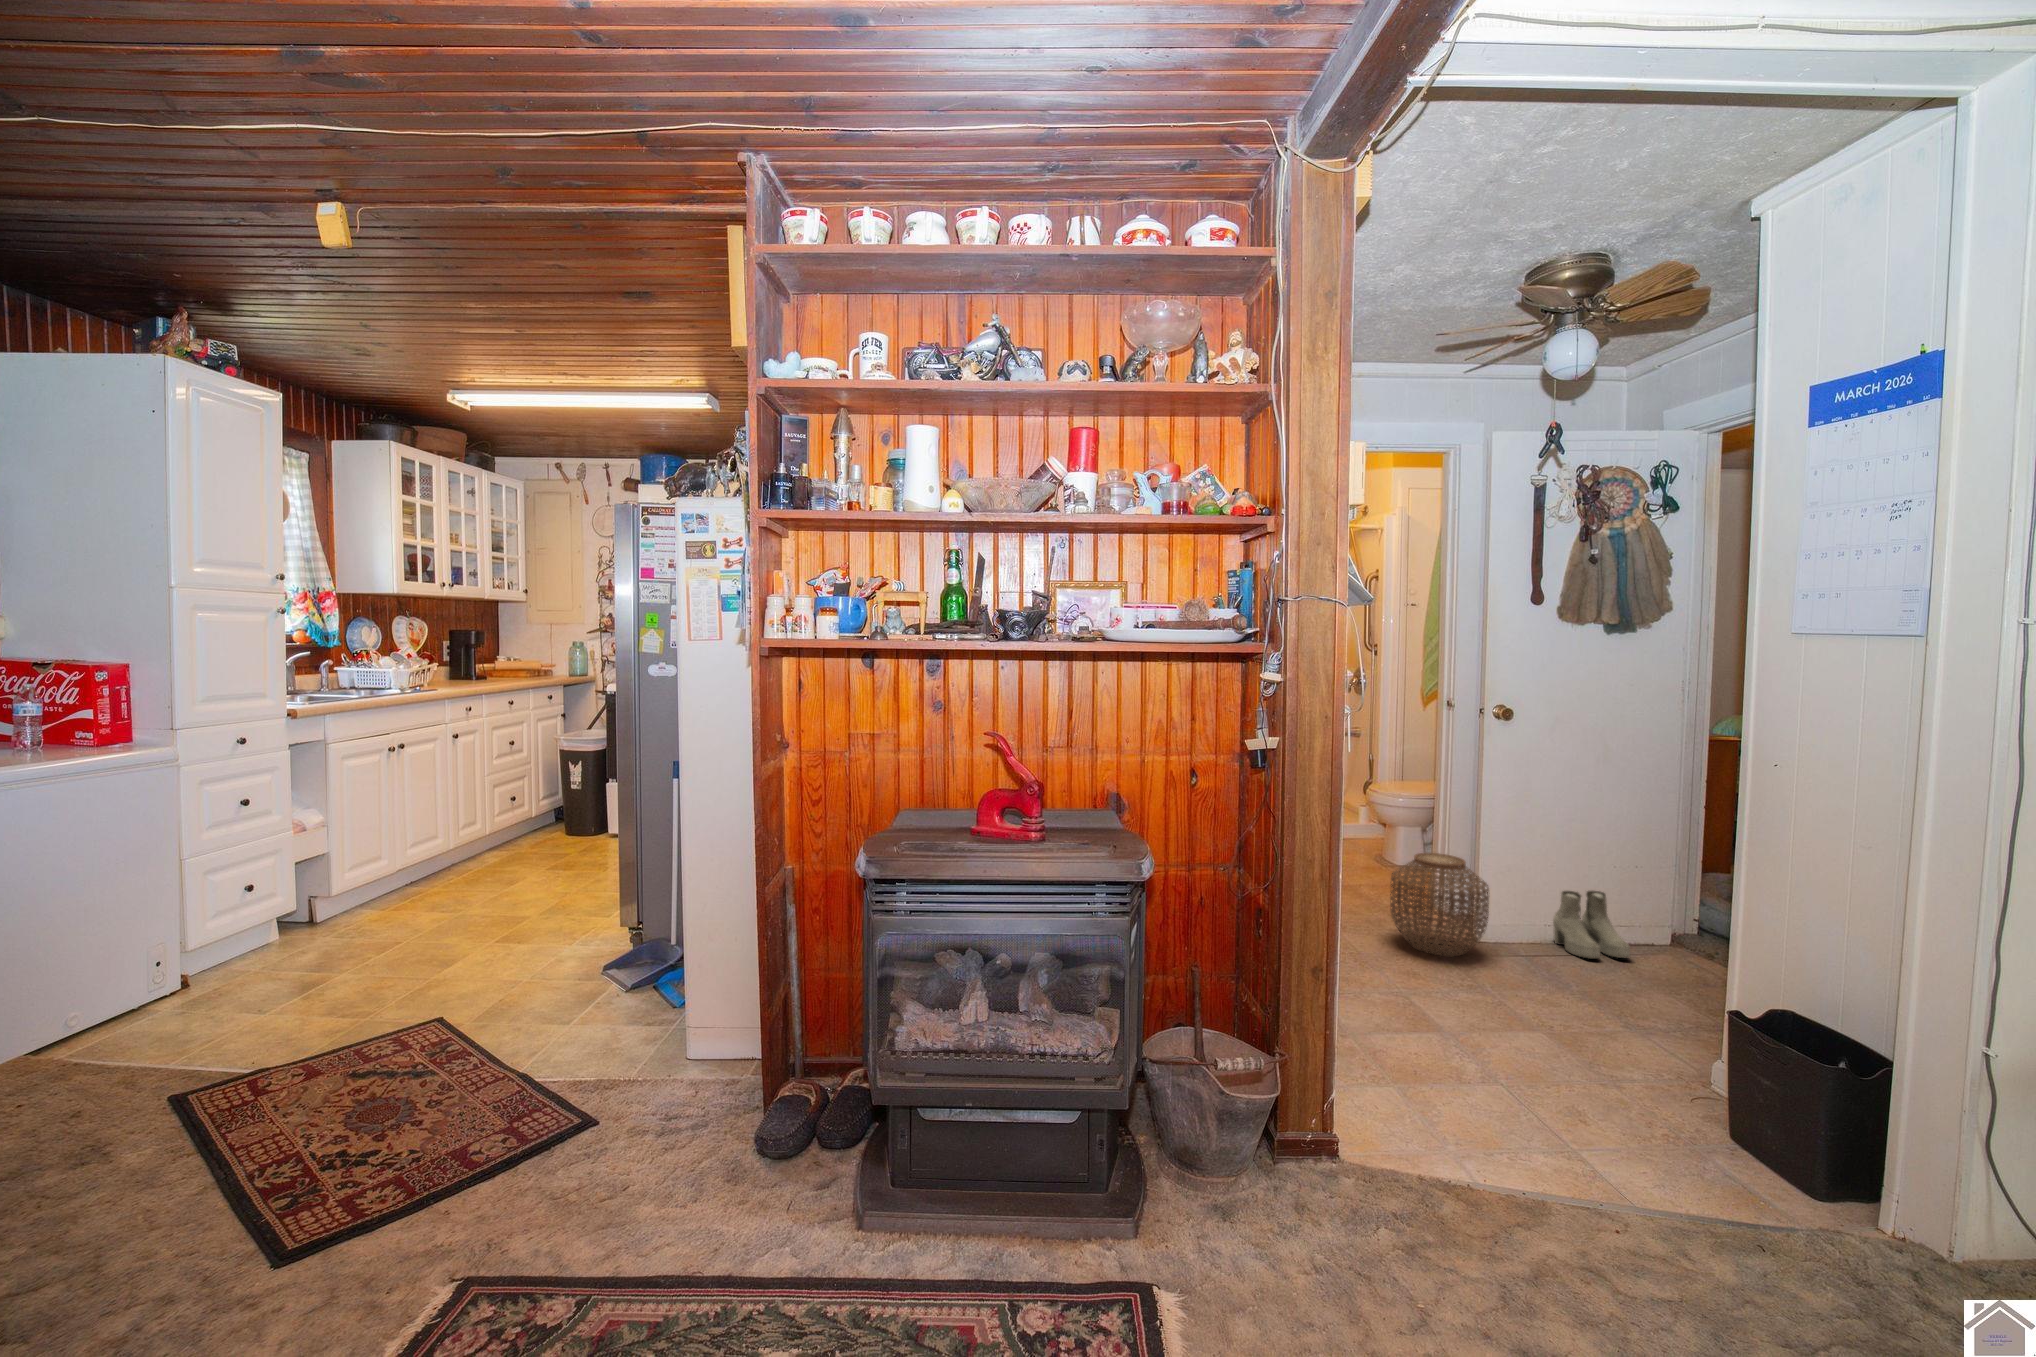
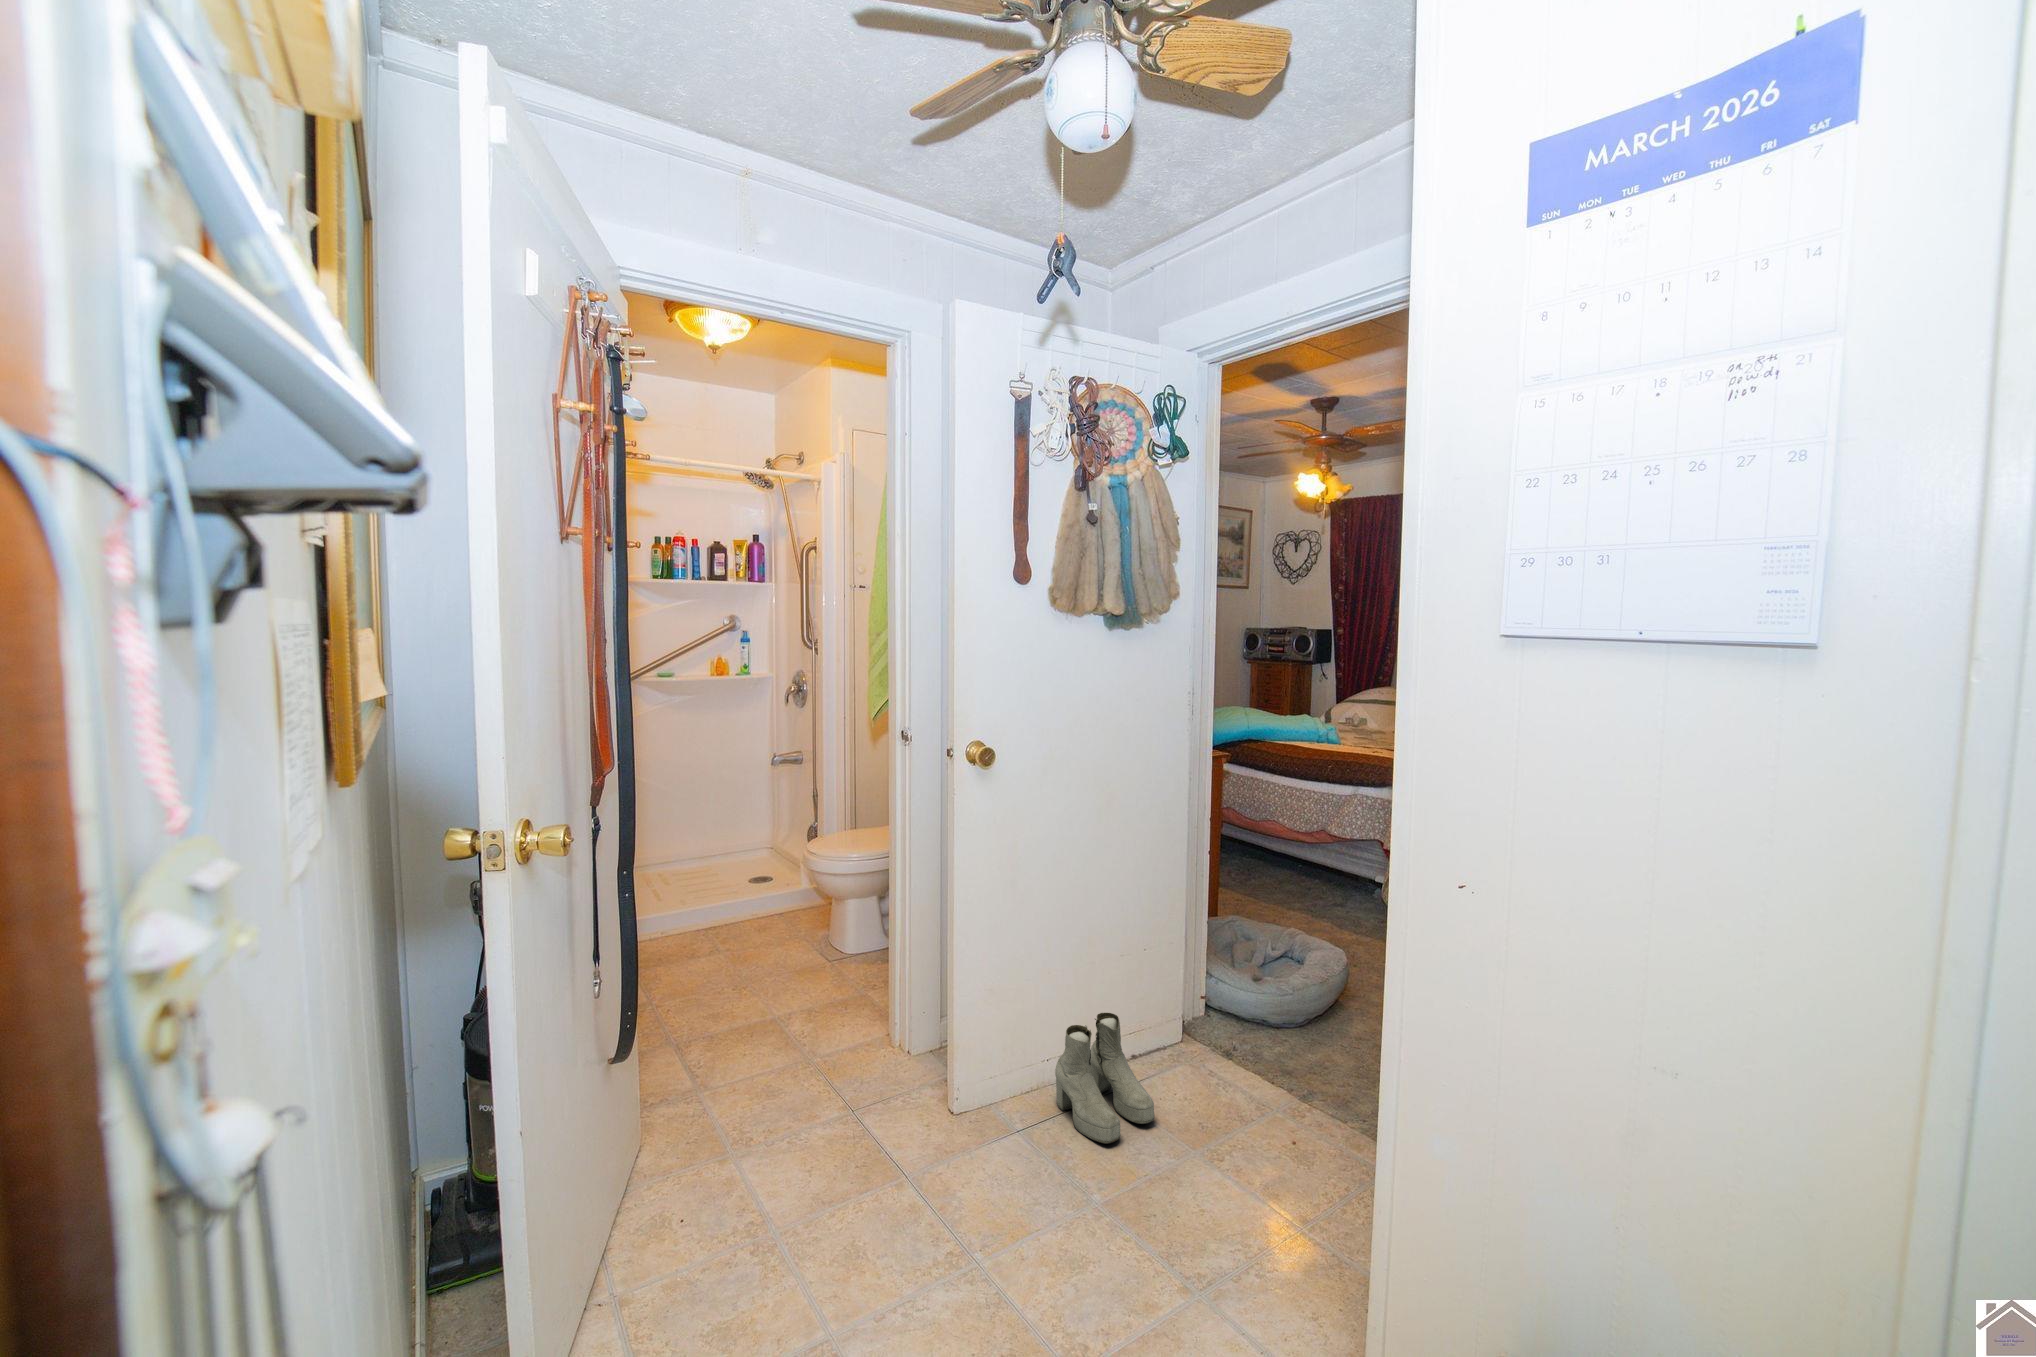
woven basket: present [1390,853,1489,956] -> none [806,1031,969,1241]

